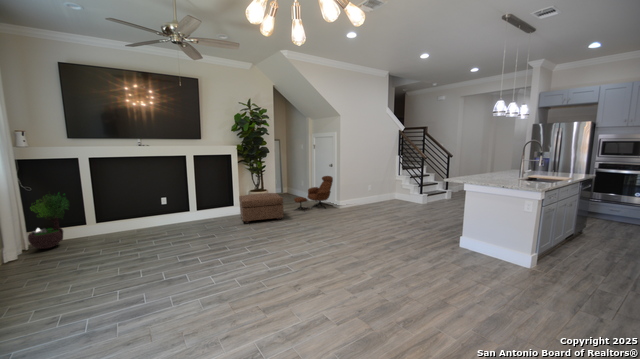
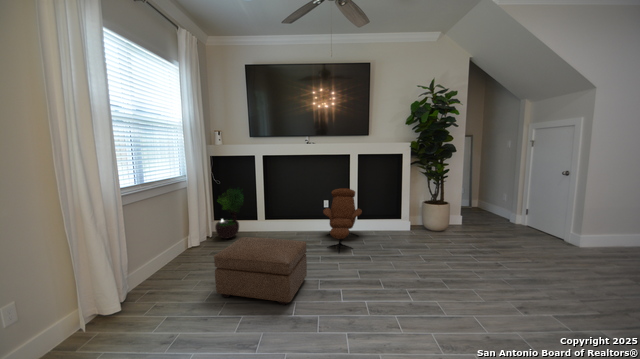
lounge chair: present [294,176,333,210] -> present [323,189,362,252]
ottoman: present [239,193,283,223] -> present [214,237,307,305]

